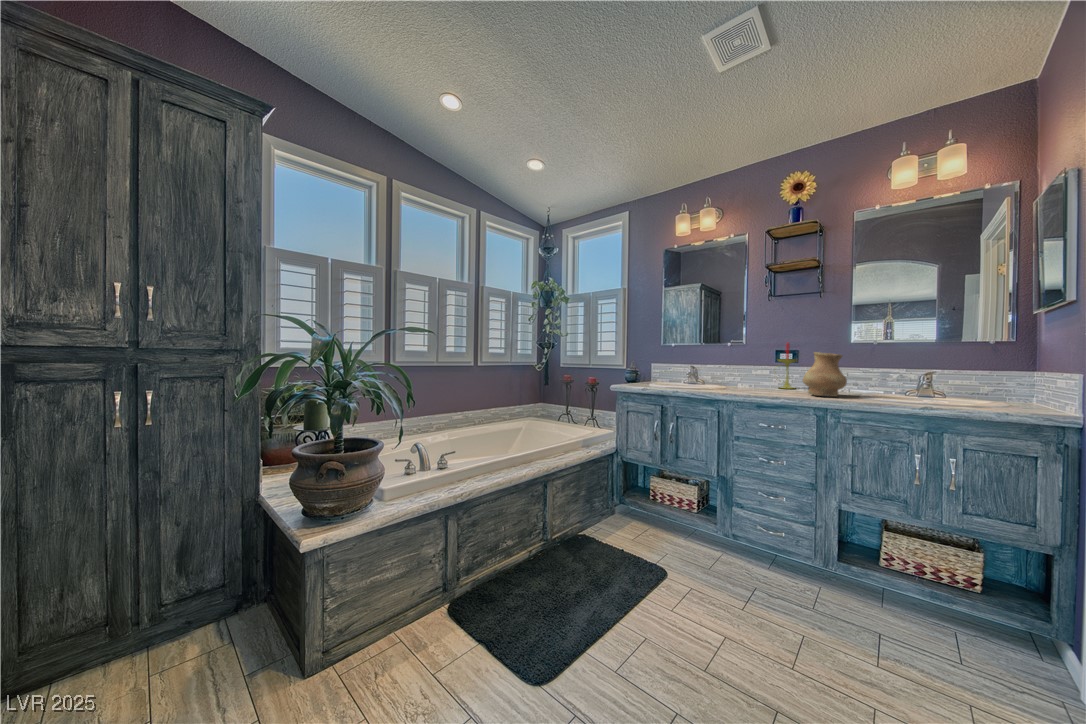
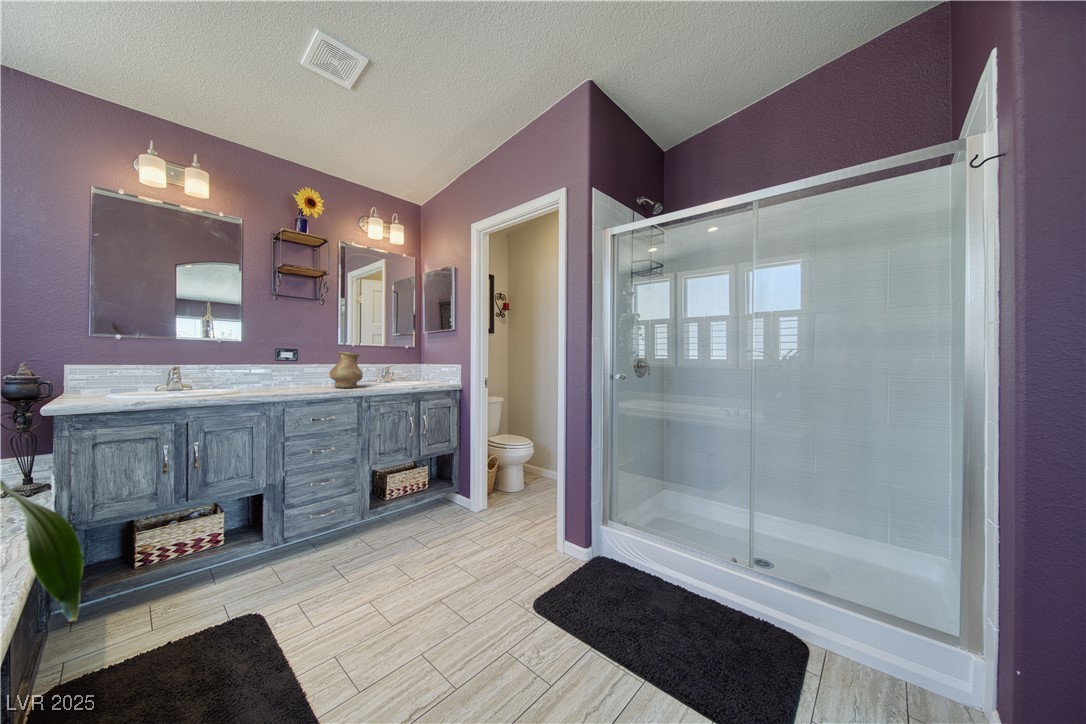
candle: present [778,343,797,389] -> none [281,340,302,385]

